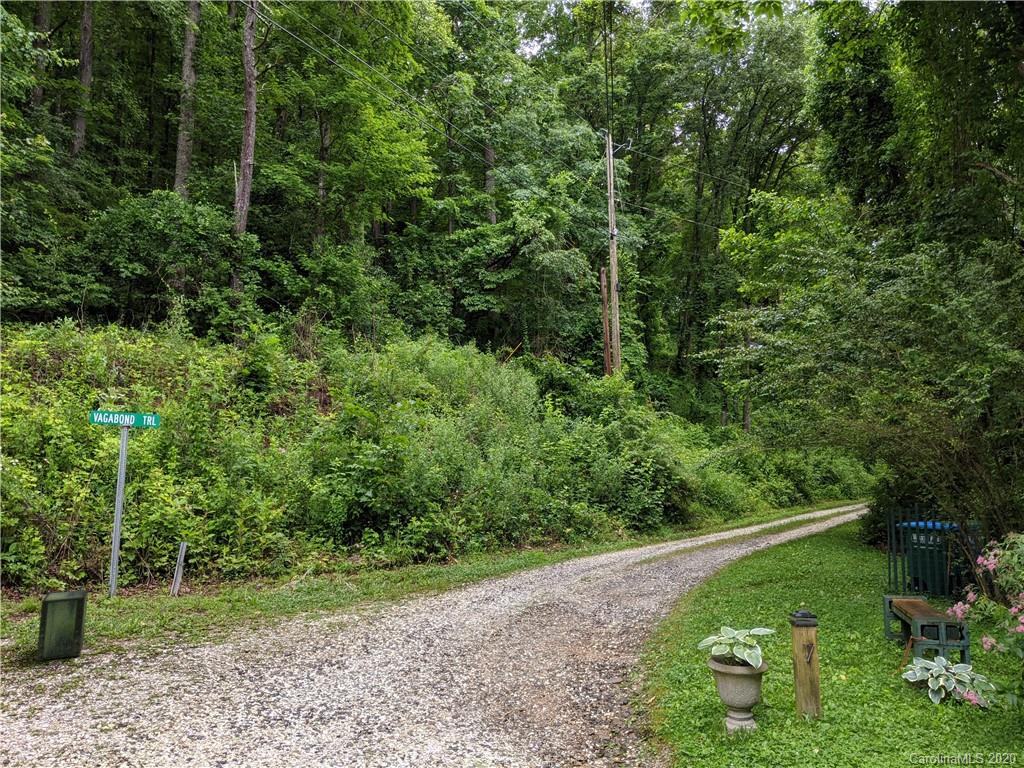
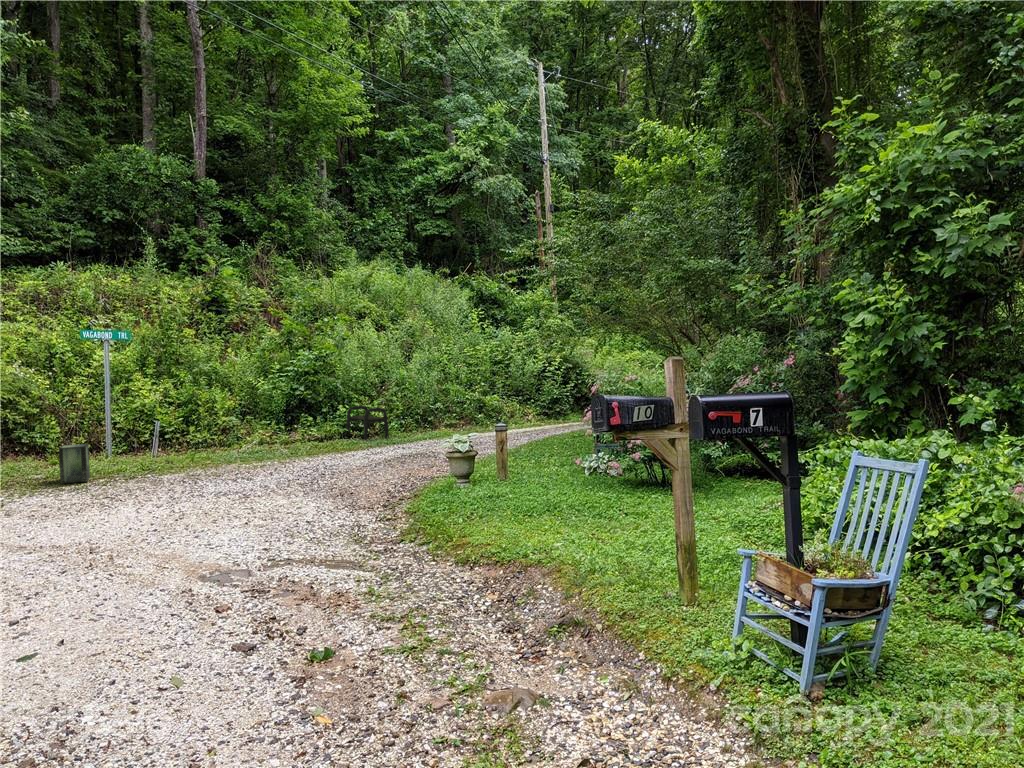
bench: none [419,517,478,567] -> present [347,406,389,440]

